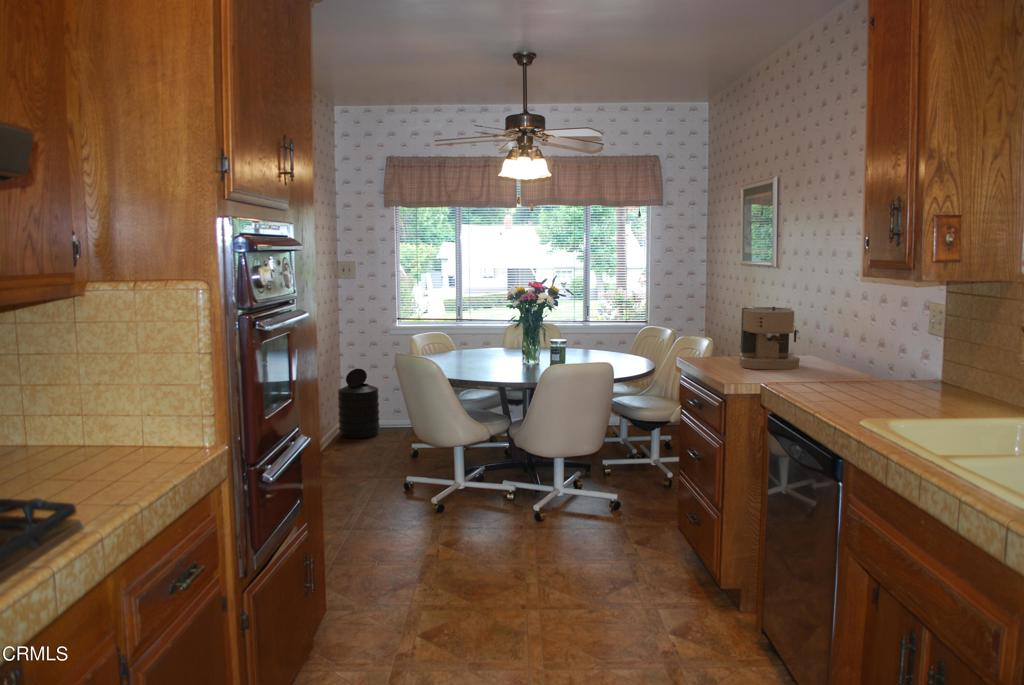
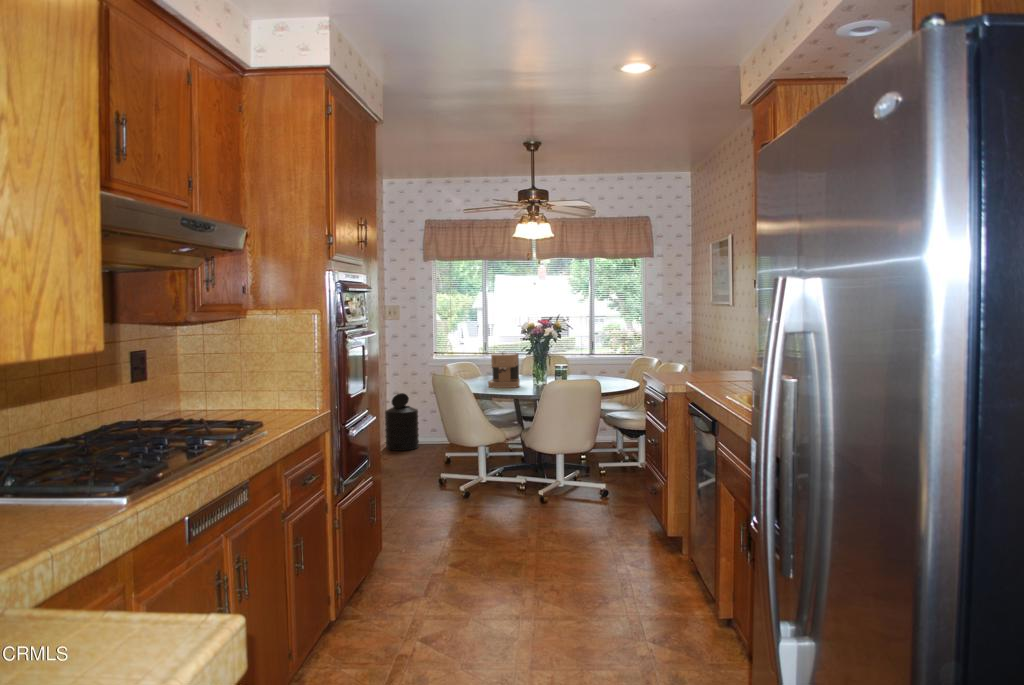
coffee maker: present [739,307,800,369] -> present [488,352,520,388]

